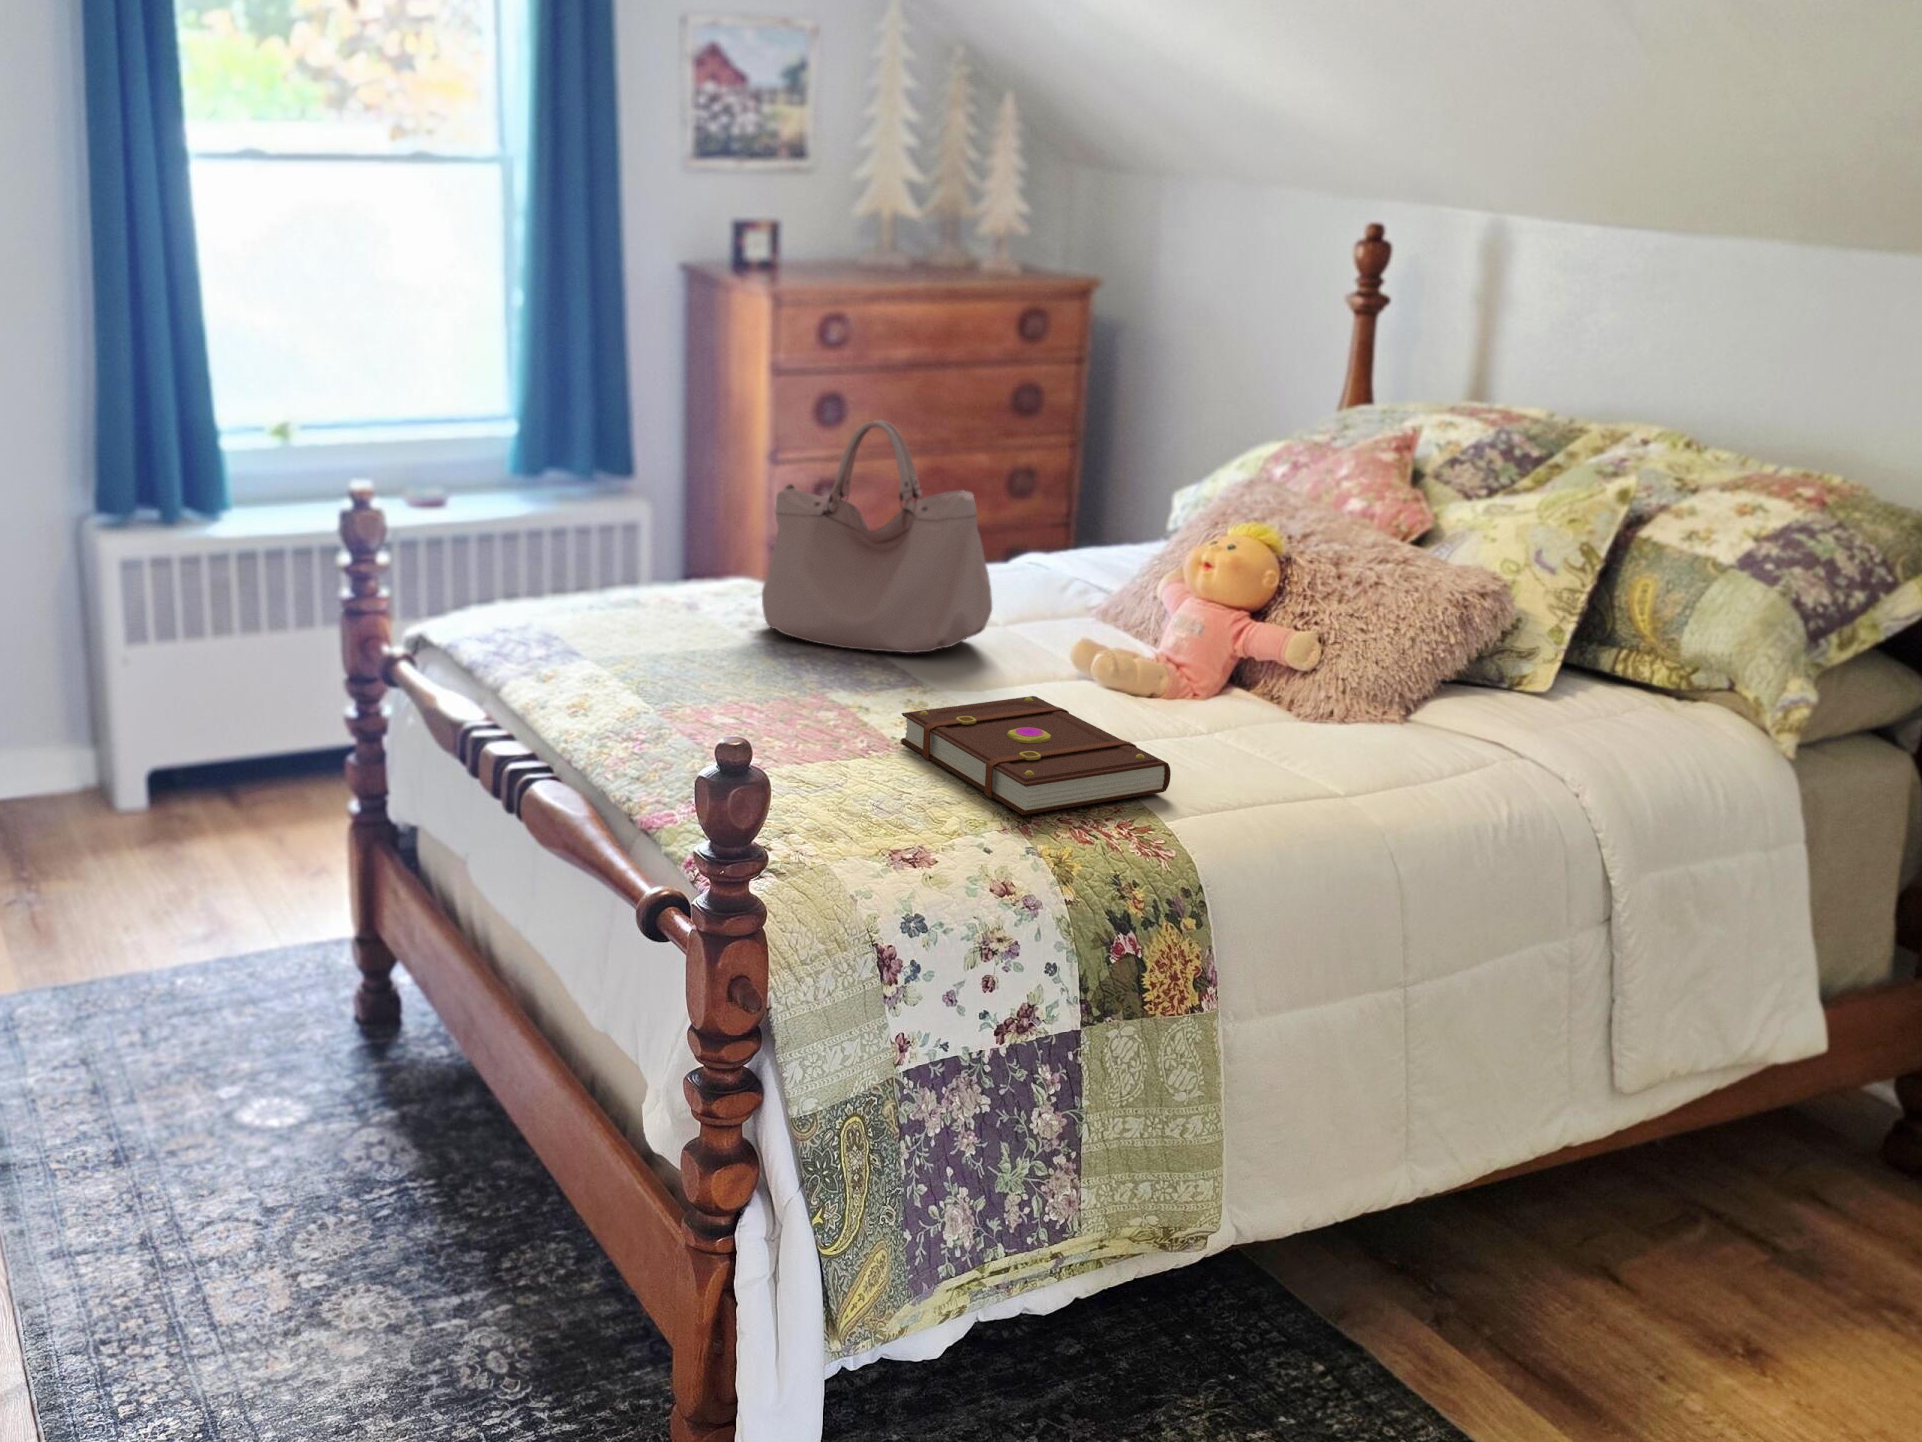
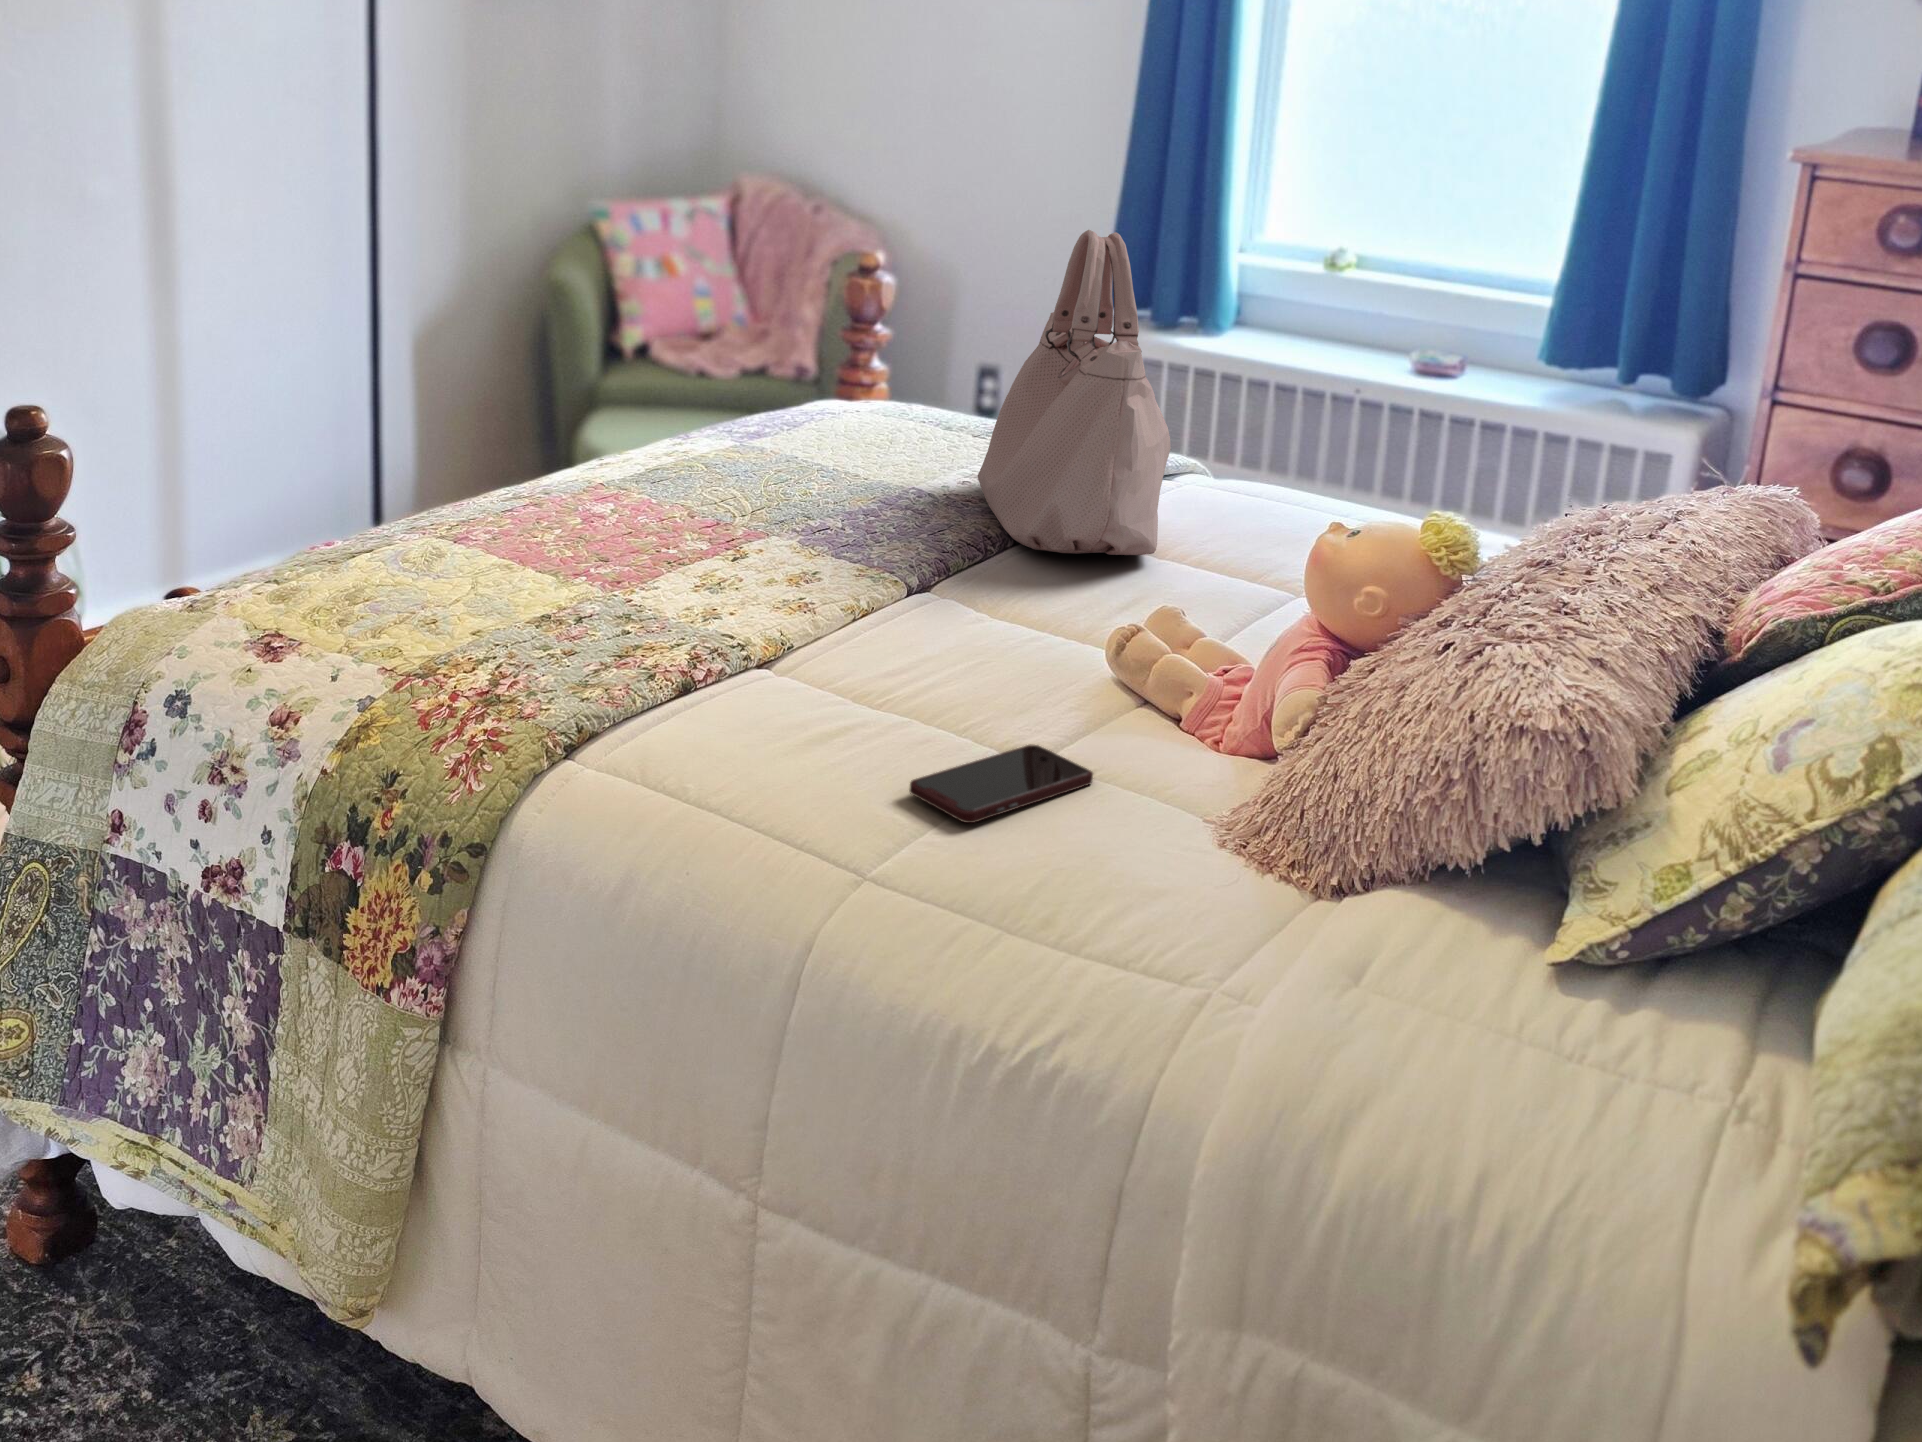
book: present [900,696,1171,815] -> none [469,552,865,734]
smartphone: none [1239,718,1329,756] -> present [910,745,1093,823]

